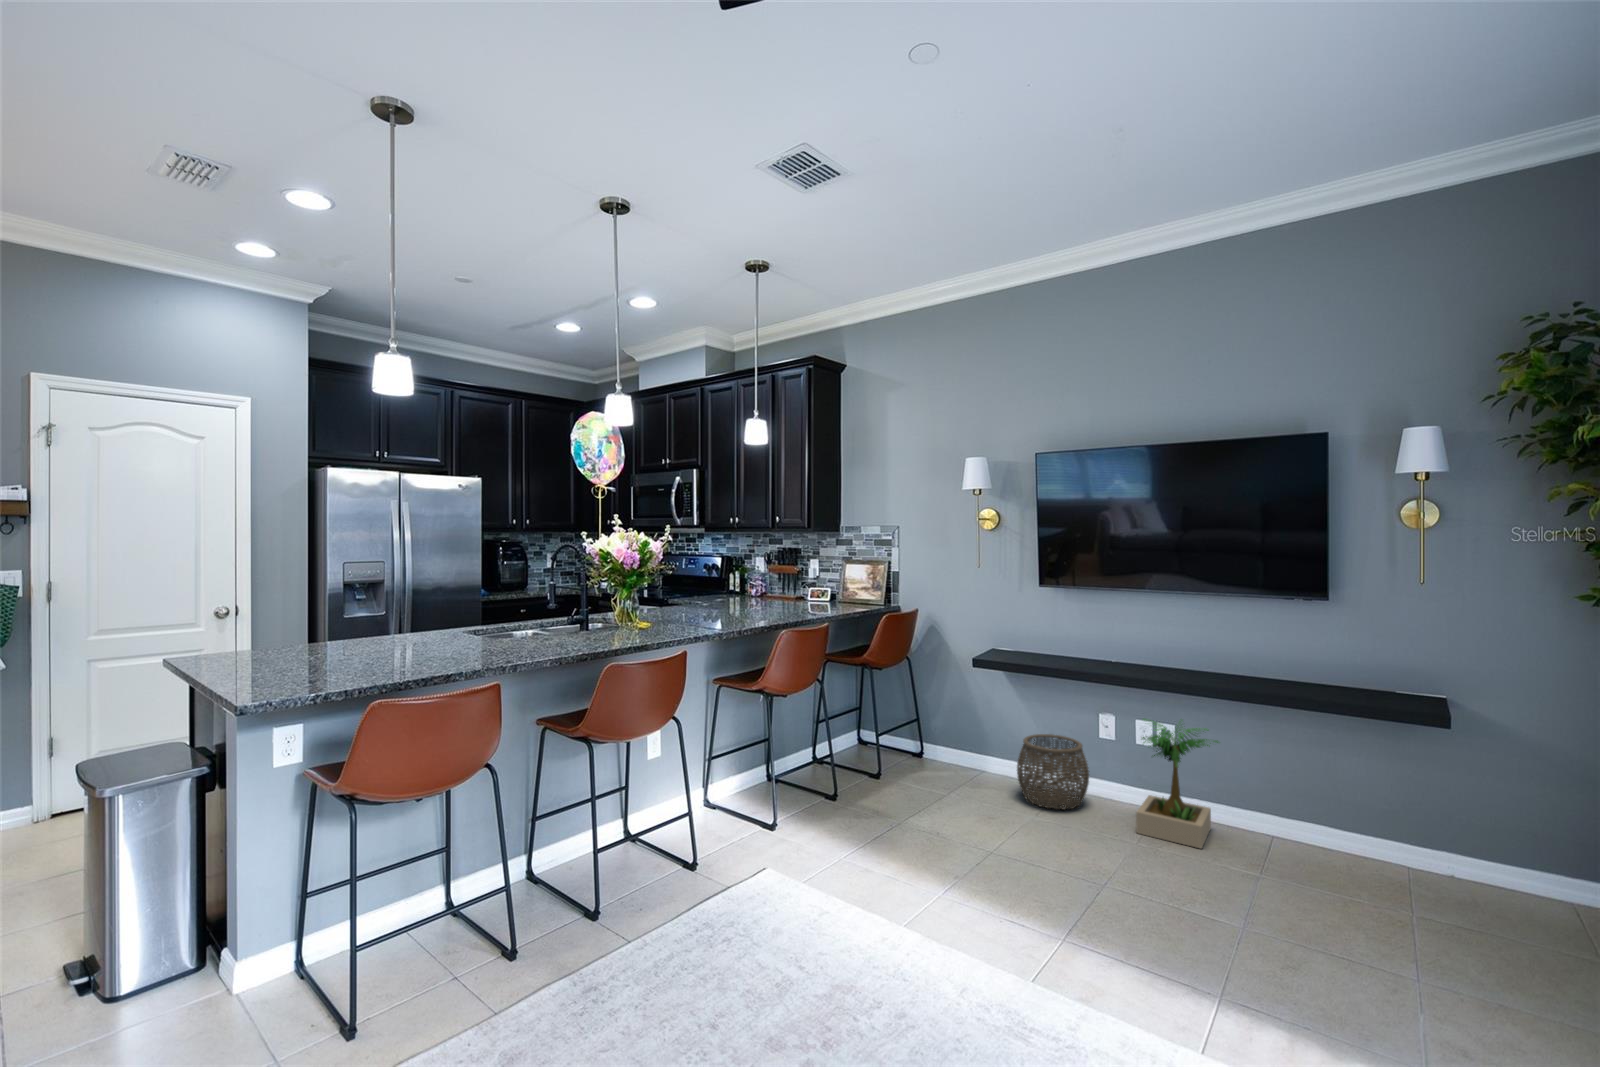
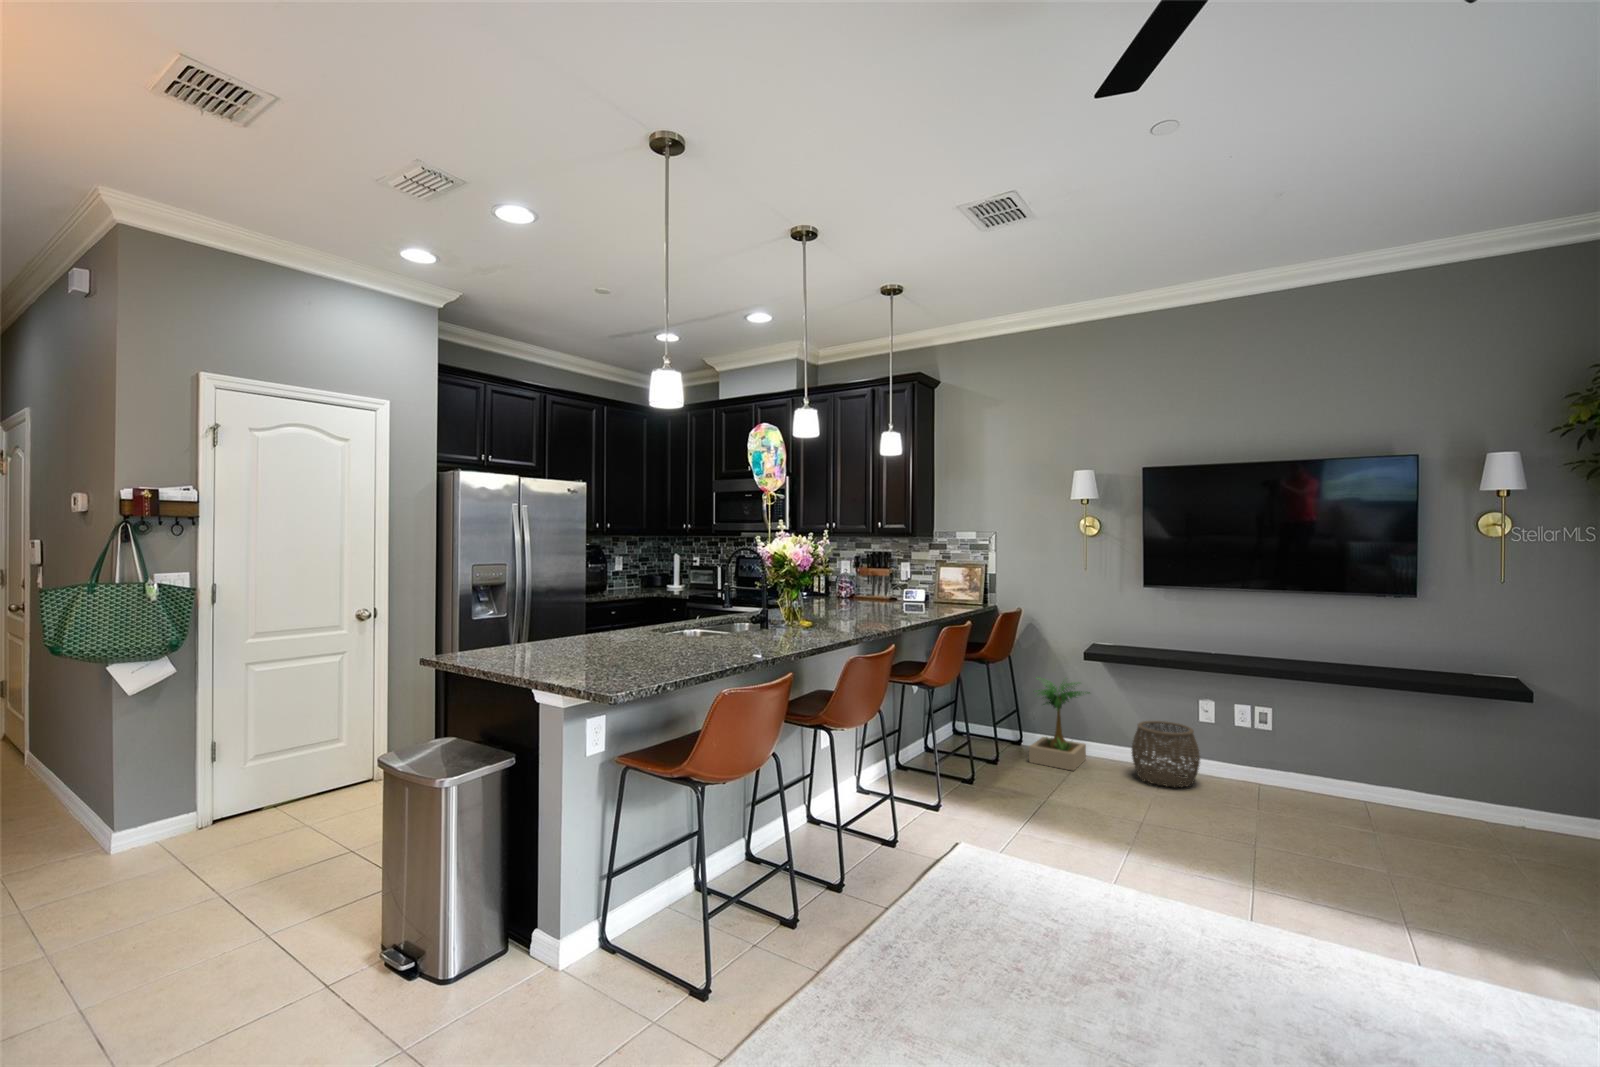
potted plant: present [1136,719,1218,848] -> present [1029,678,1090,771]

